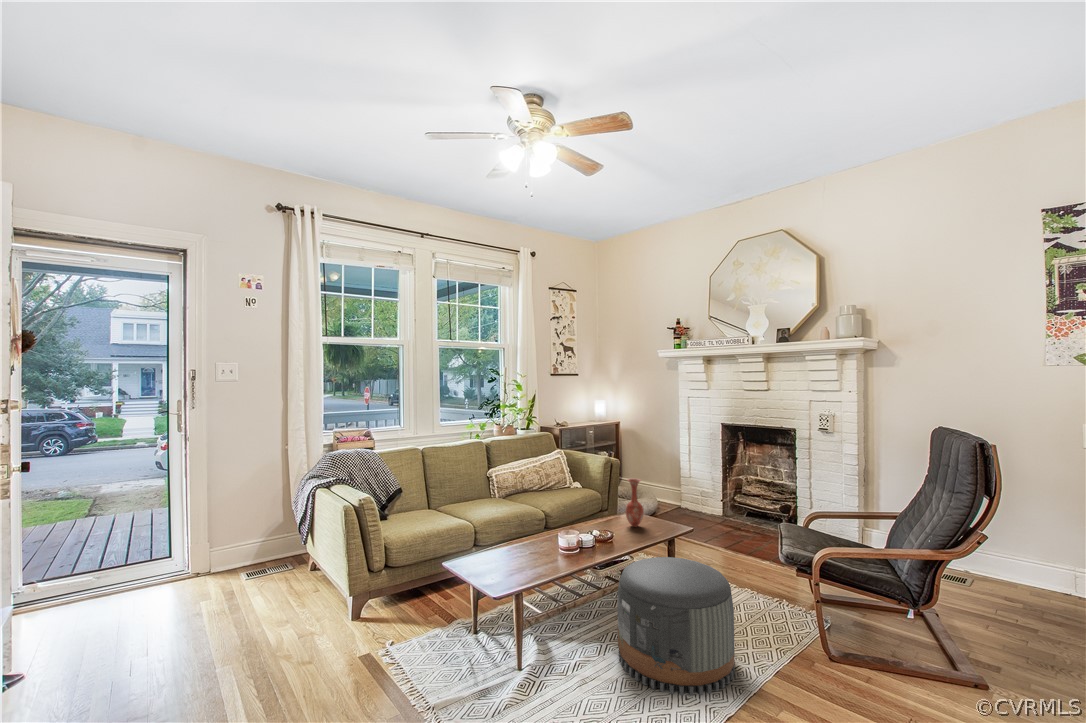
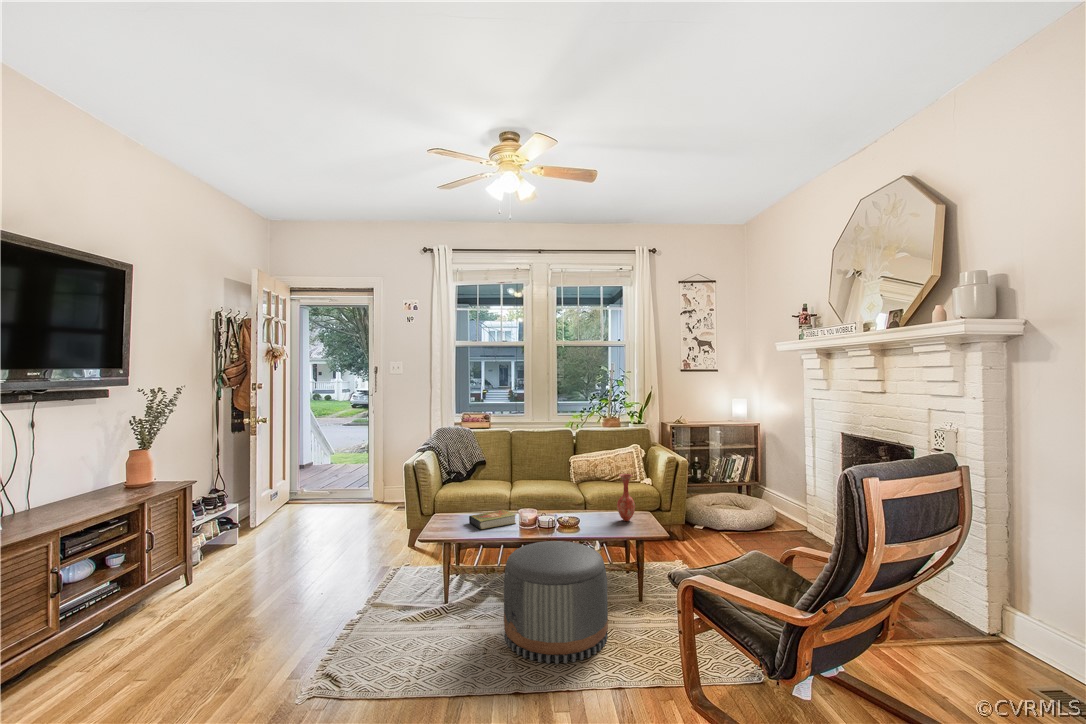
book: none [499,540,550,569] -> present [469,509,516,529]

